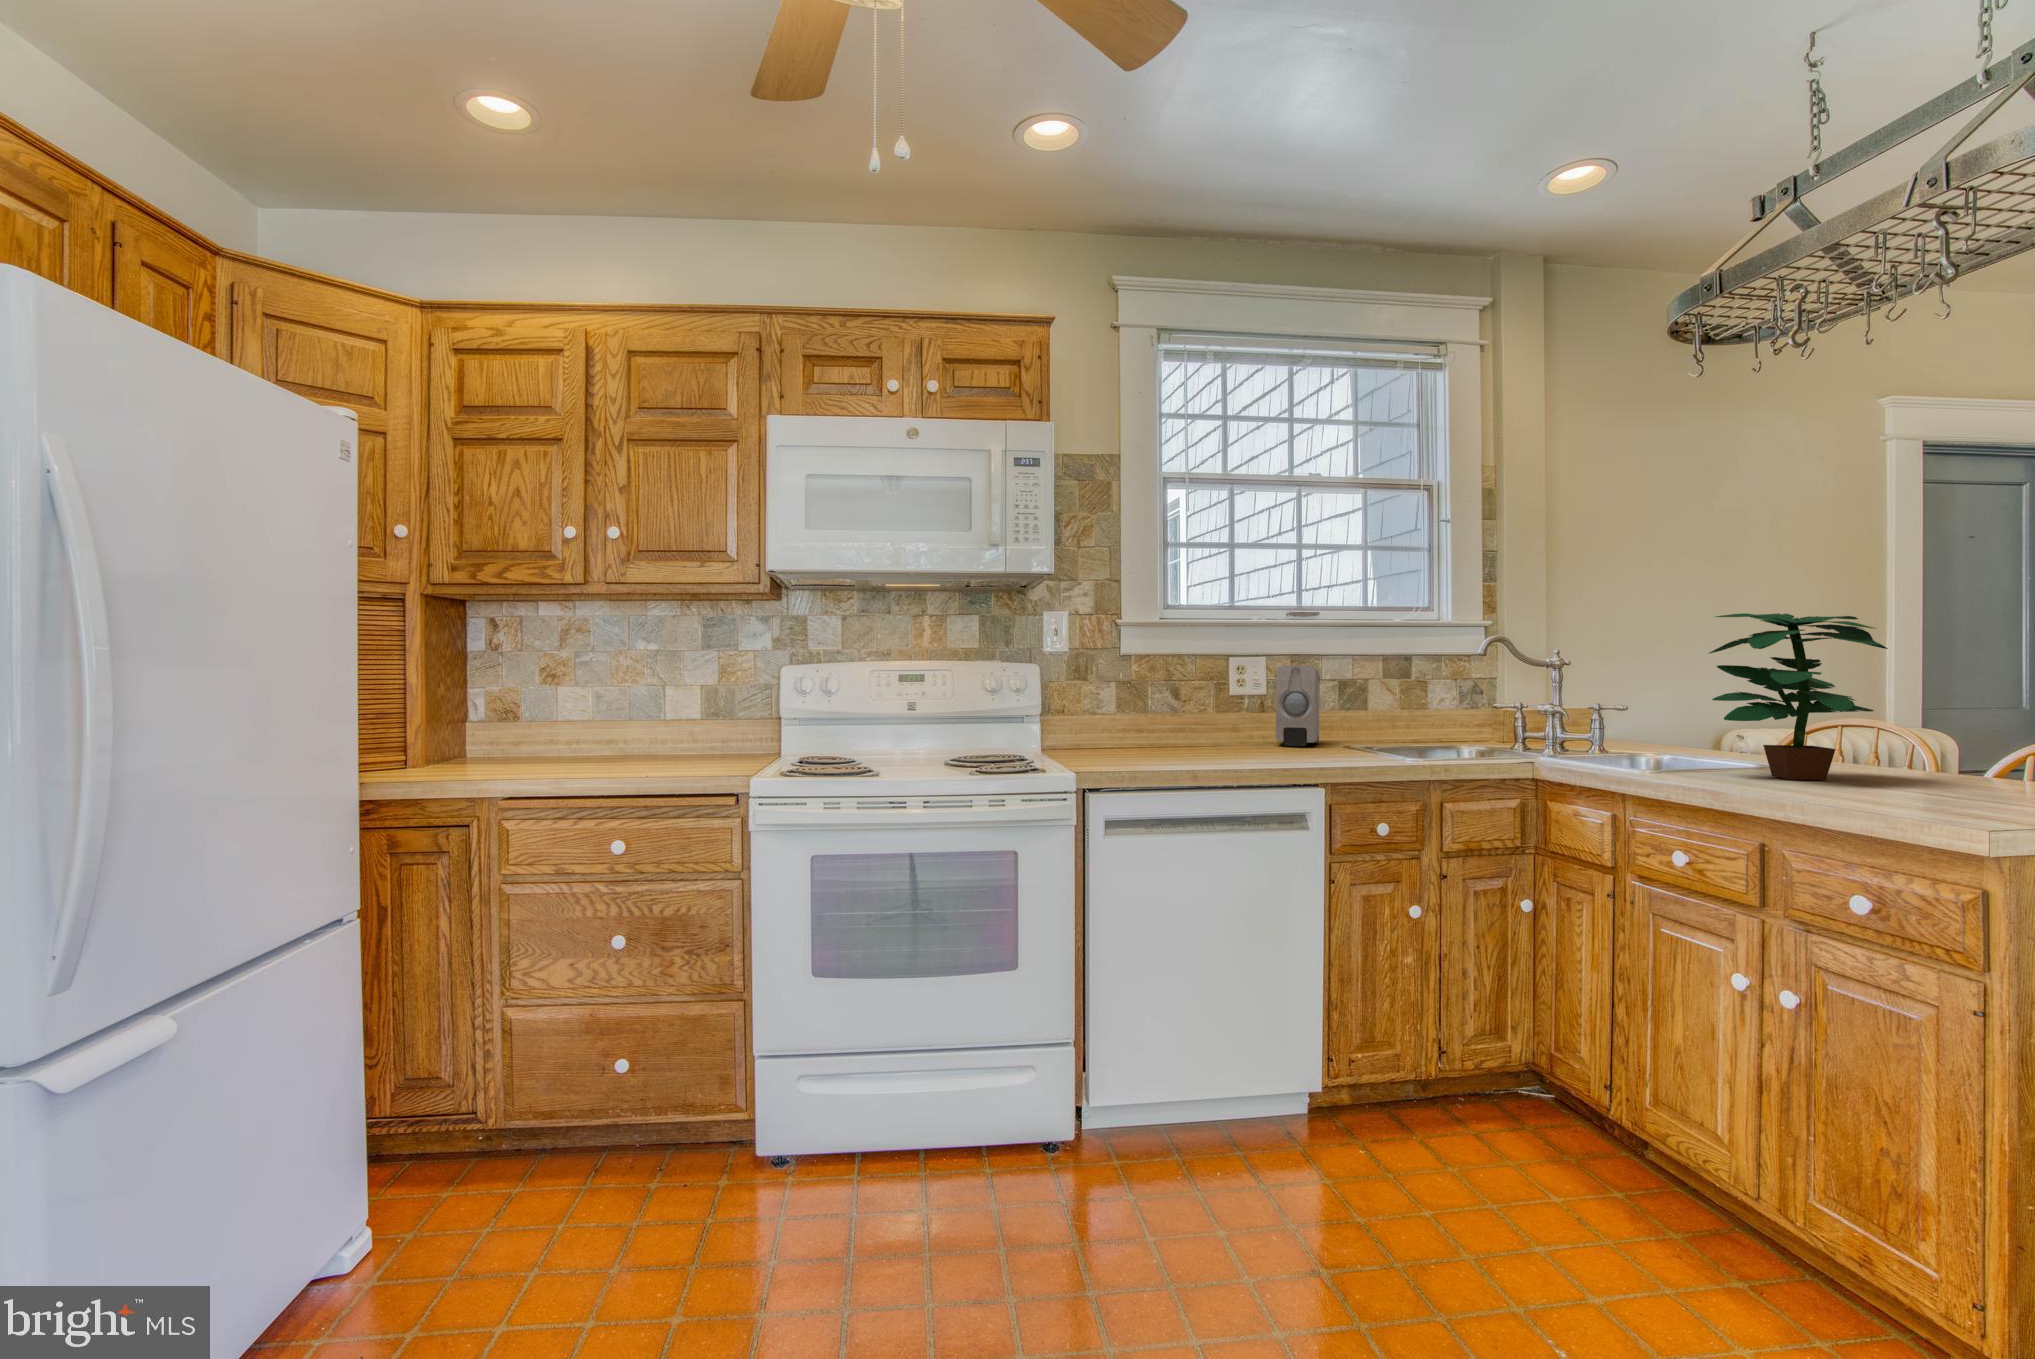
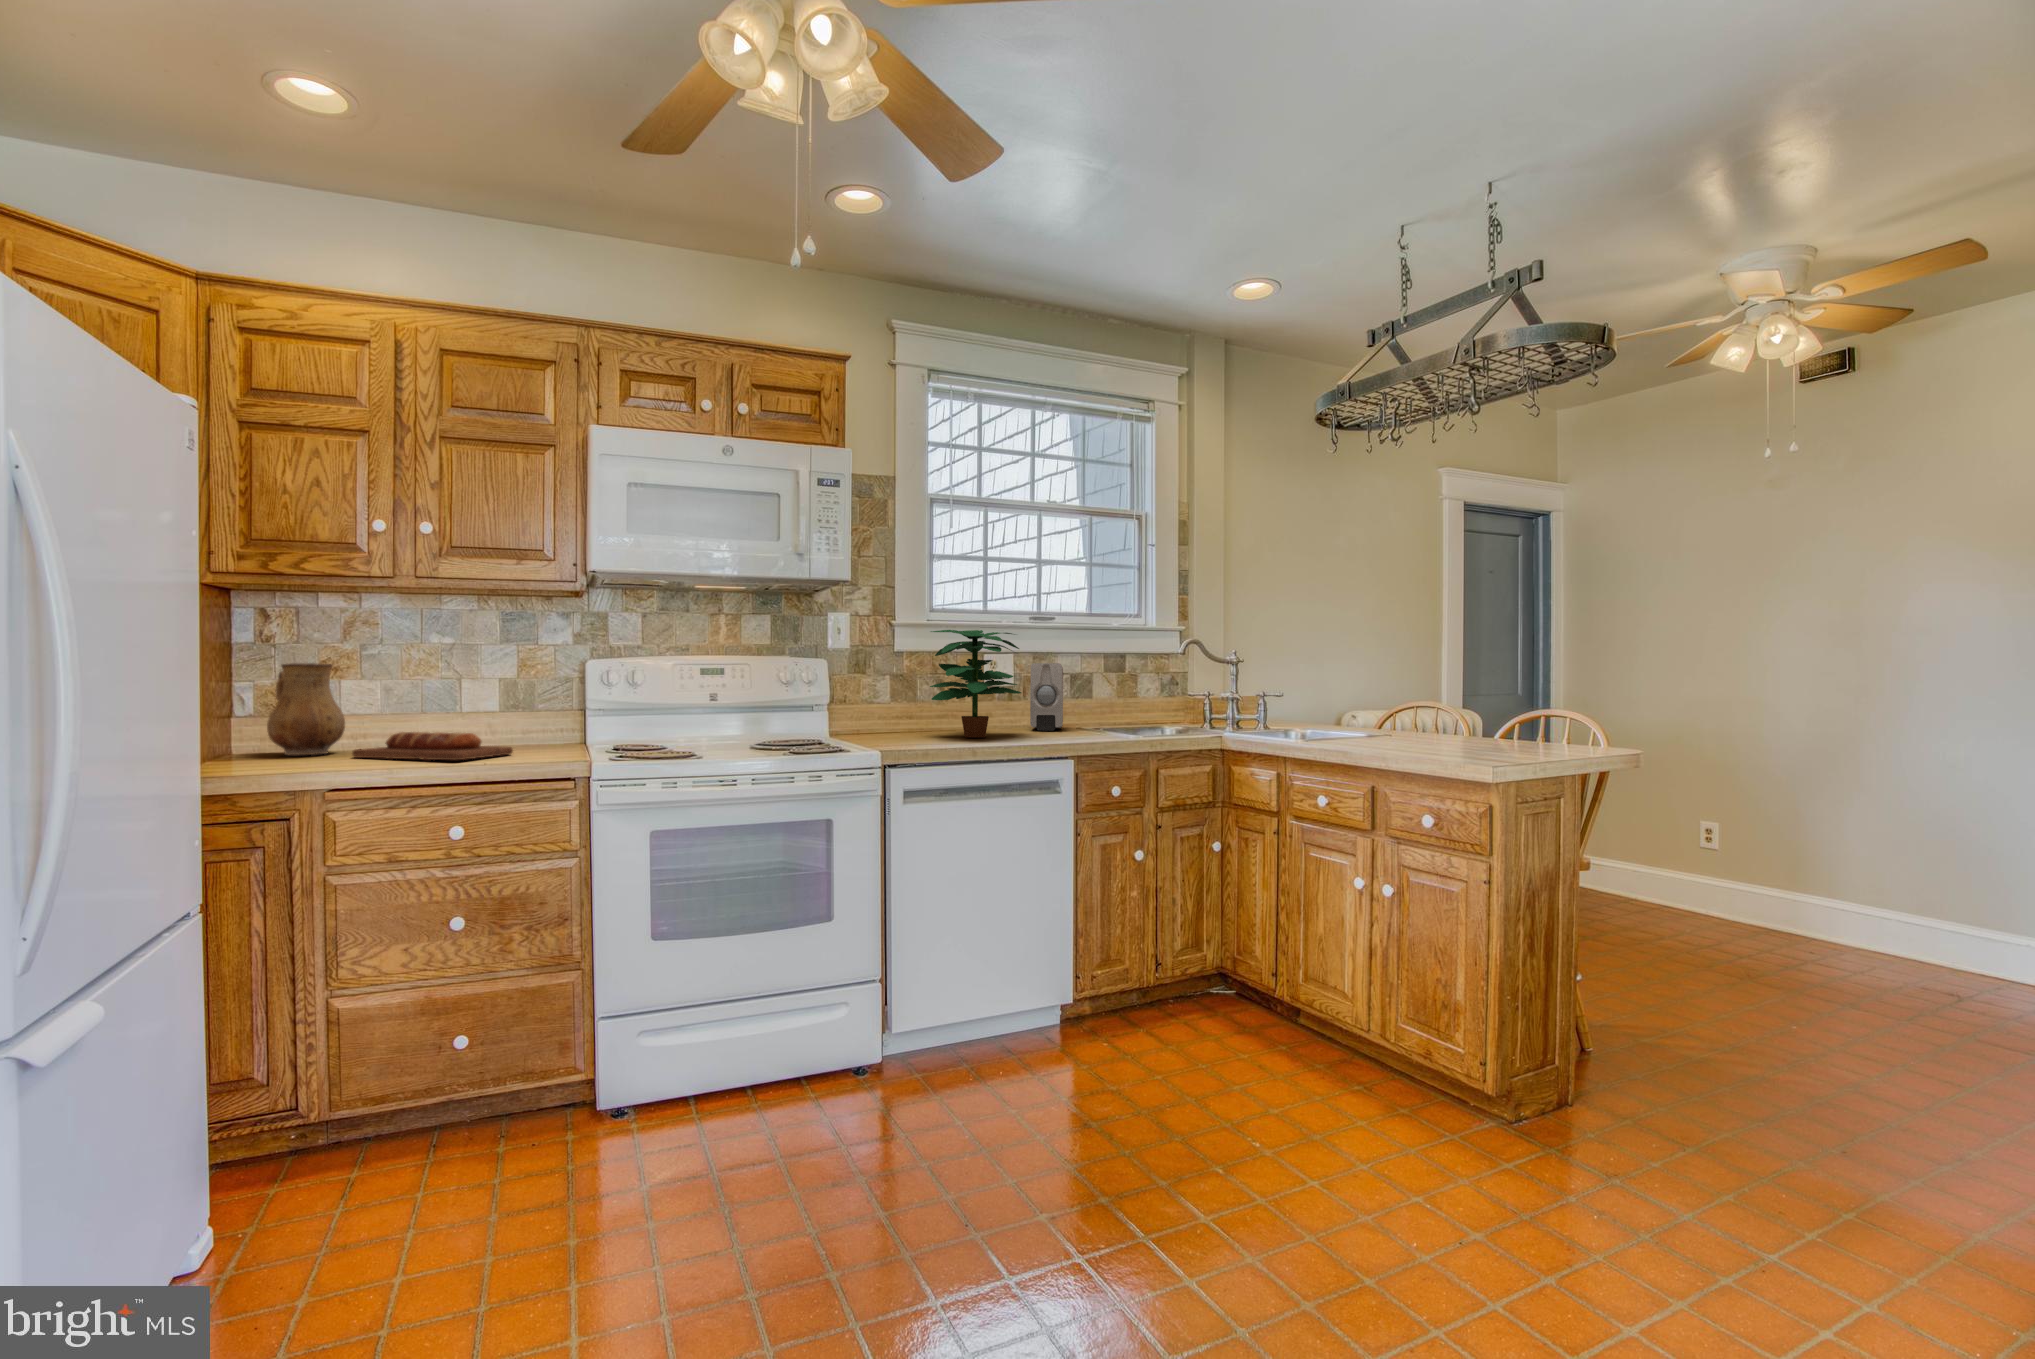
potted plant: present [1710,613,1888,780] -> present [930,630,1021,737]
ceramic pitcher: none [490,670,560,760] -> present [267,663,345,755]
bread loaf: none [554,739,696,770] -> present [352,732,513,760]

